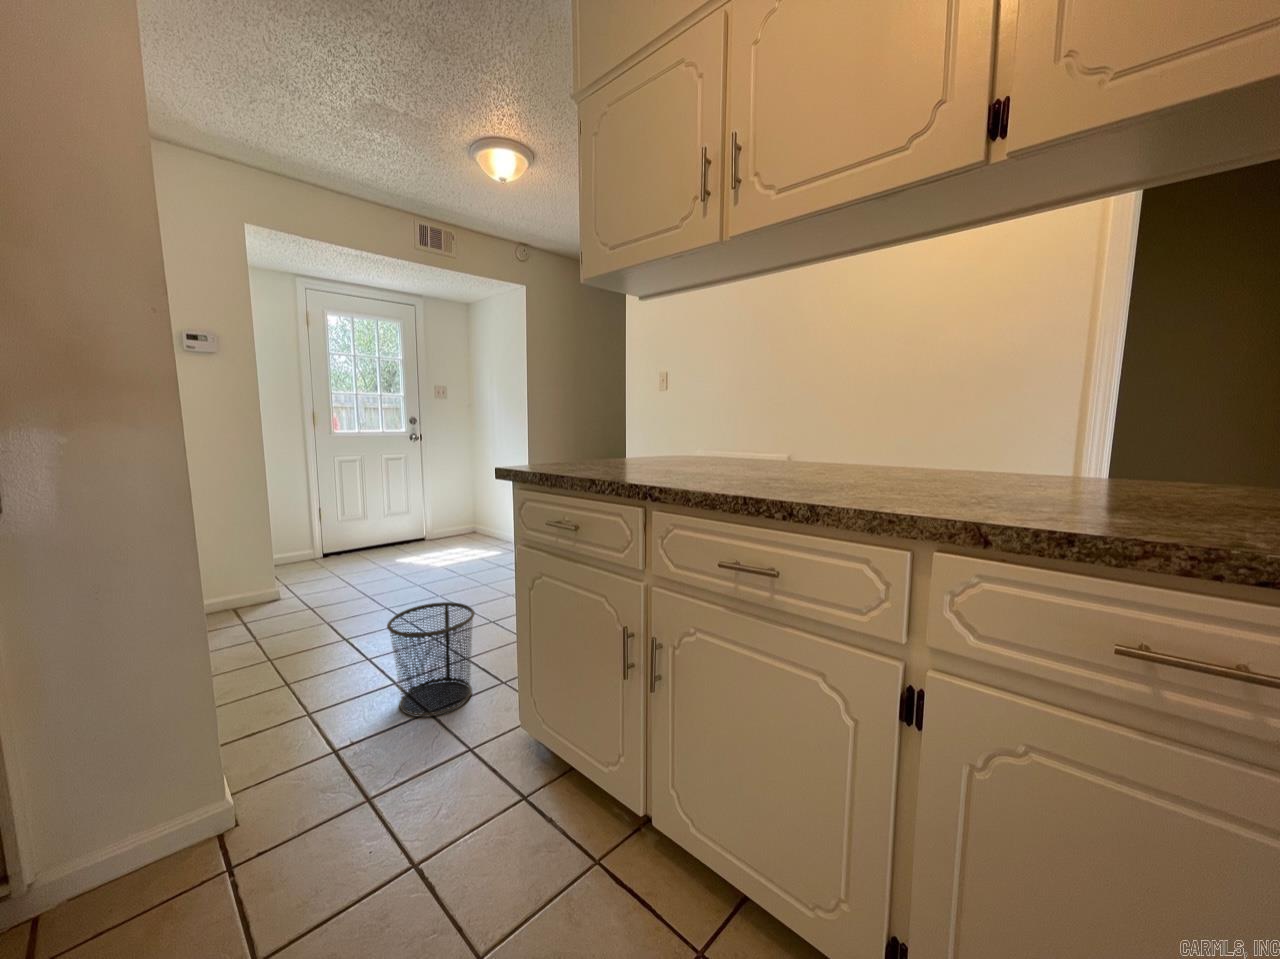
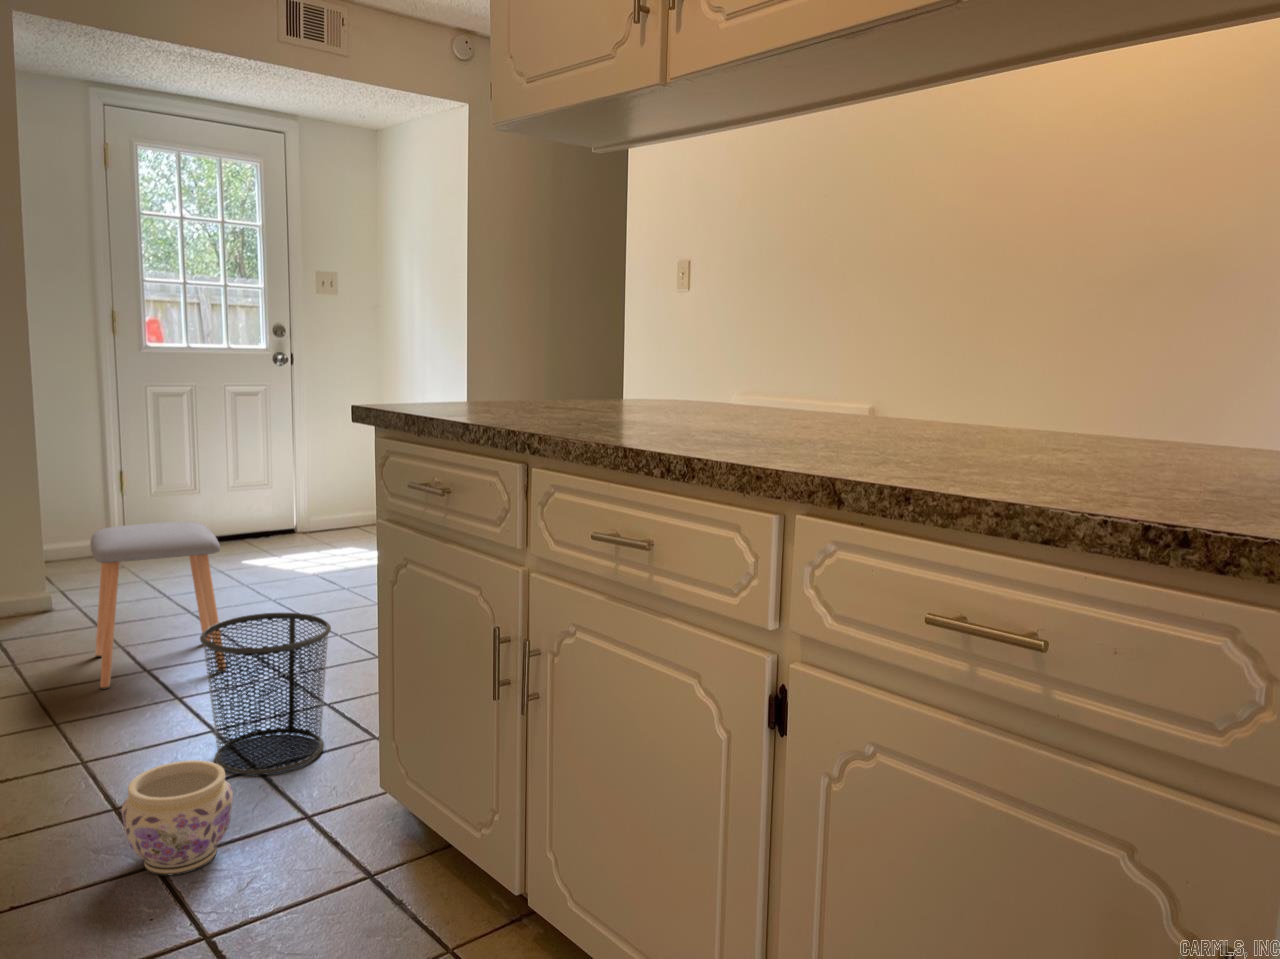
stool: none [305,542,398,657] -> present [90,522,226,690]
planter: none [341,720,421,811] -> present [122,760,233,876]

